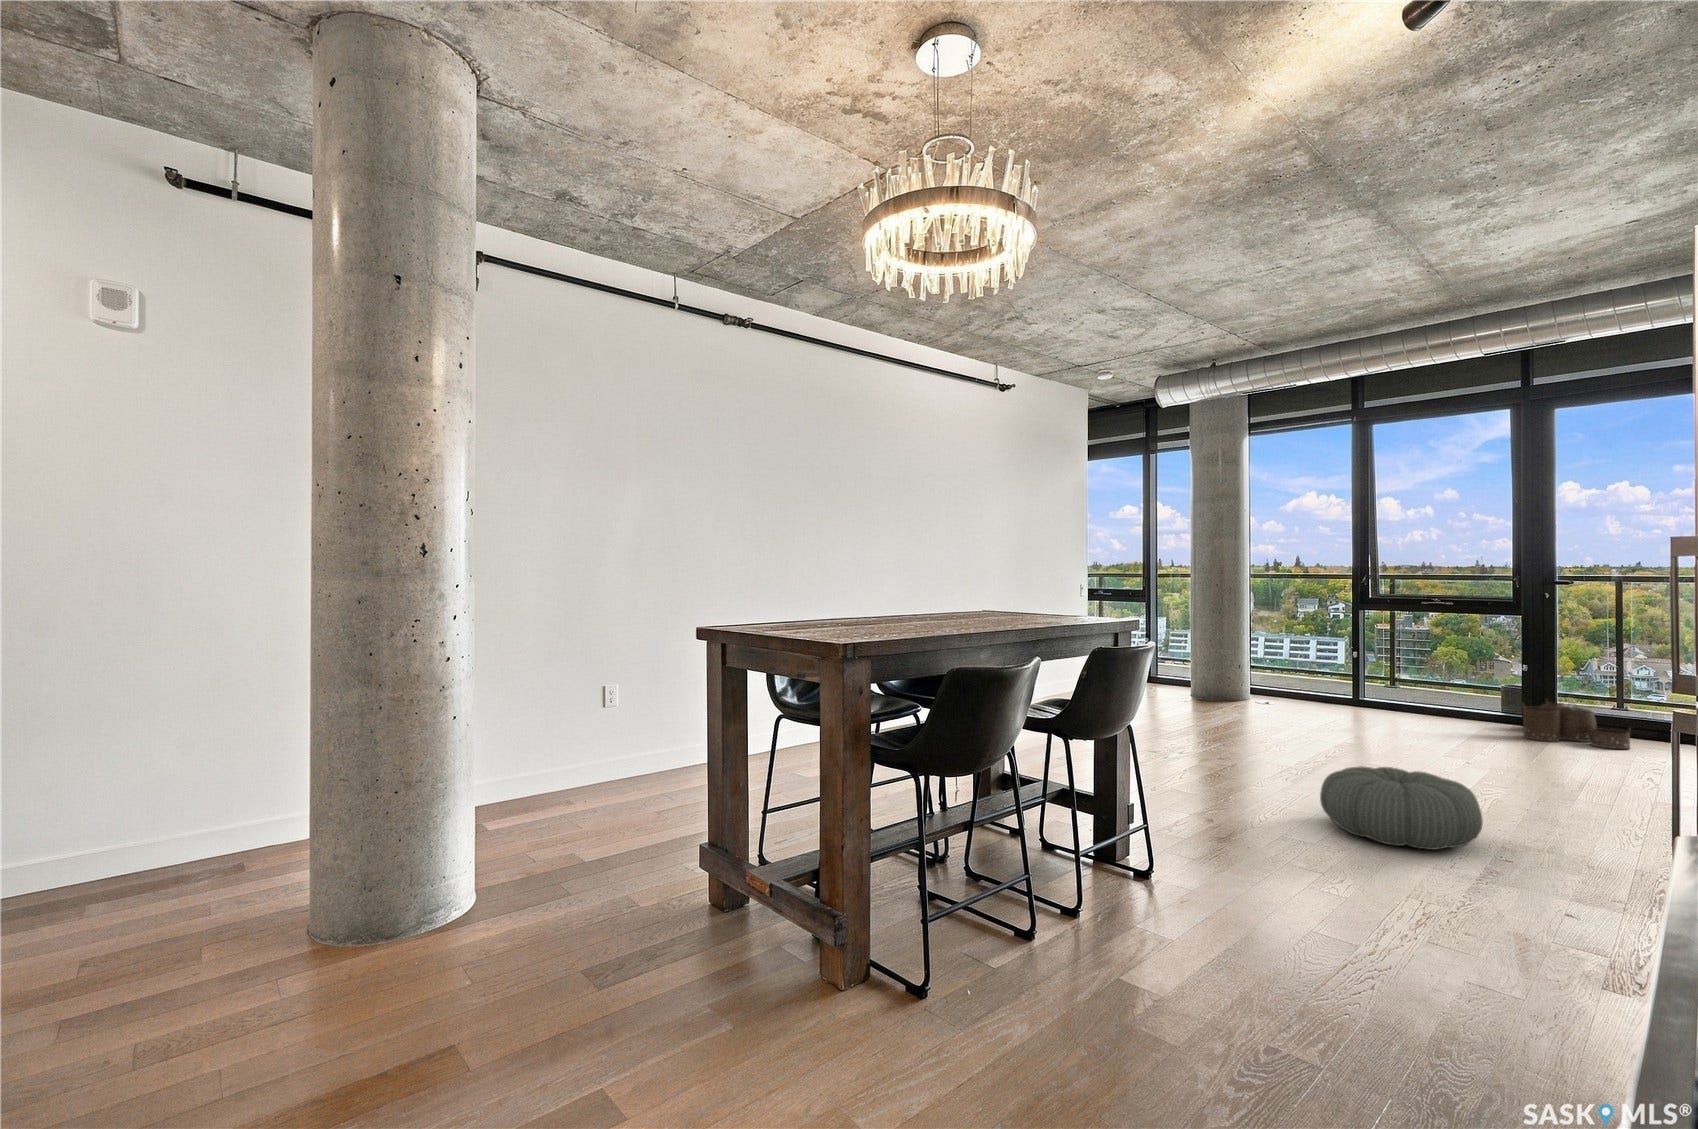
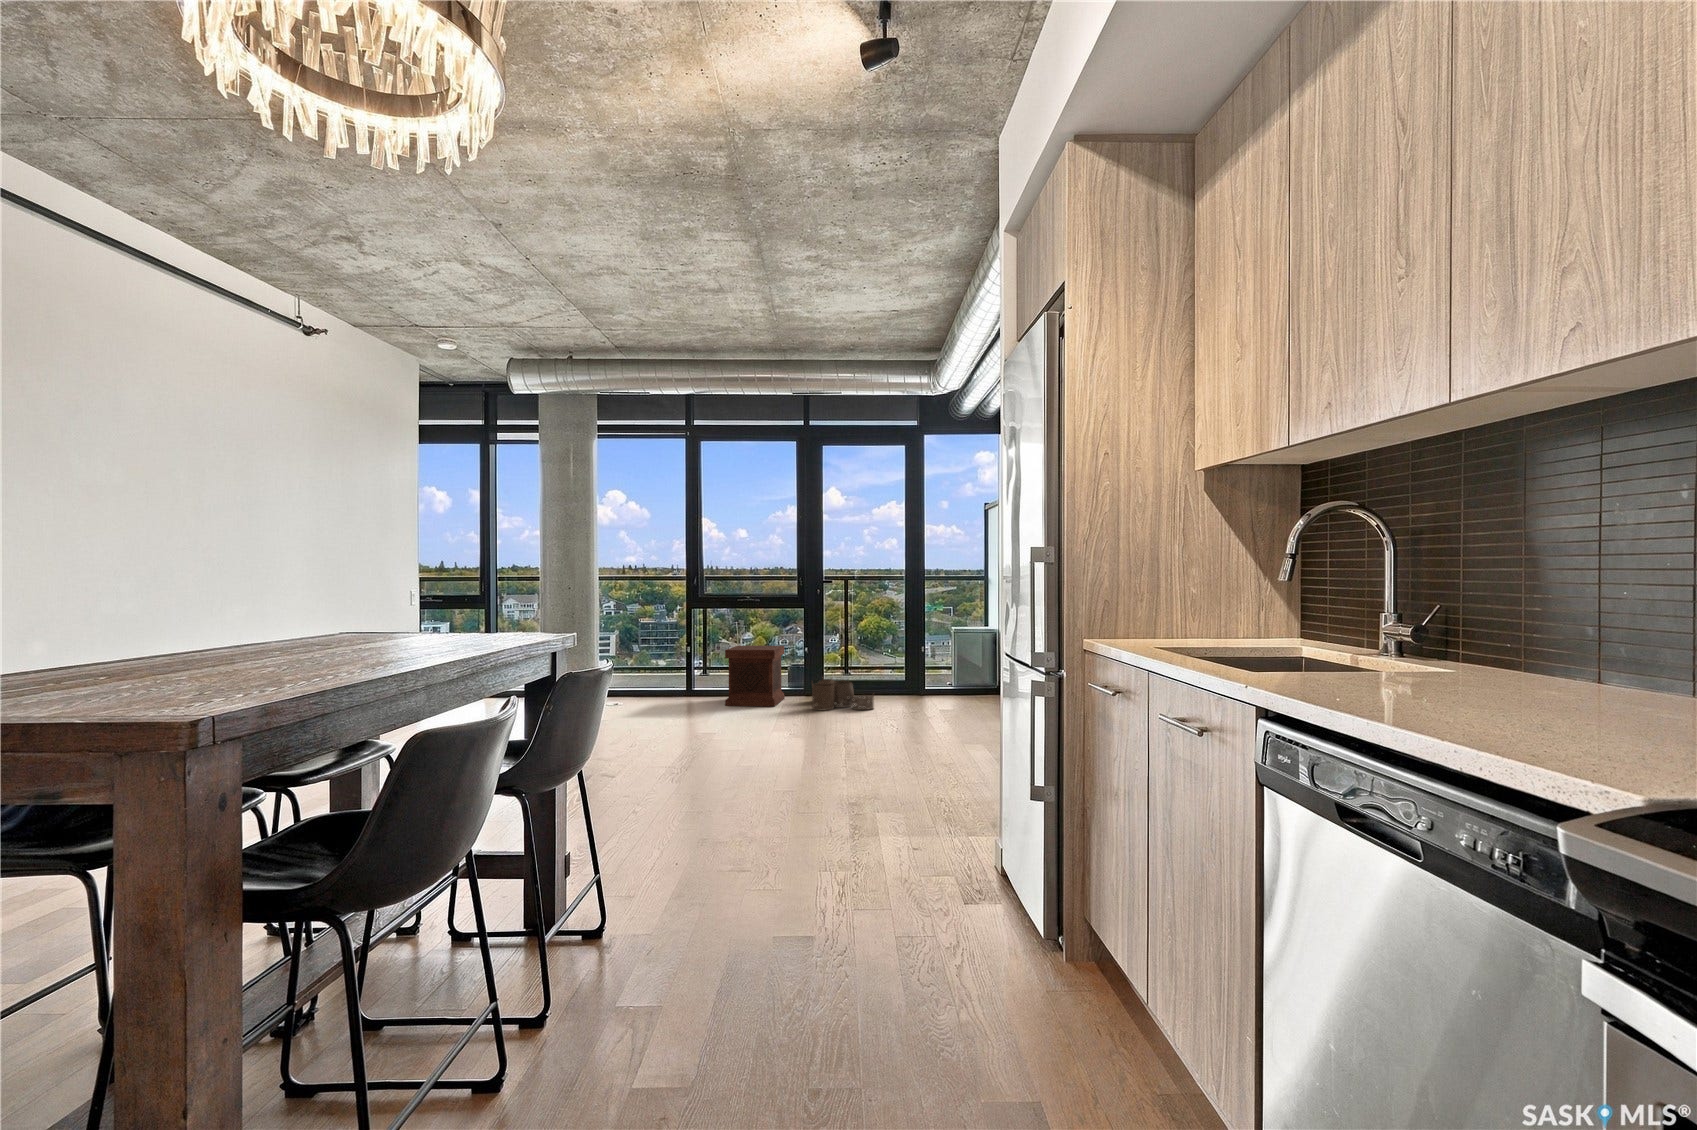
side table: none [1399,653,1489,727] -> present [725,646,785,707]
pouf: present [1320,766,1483,850] -> none [721,755,845,829]

